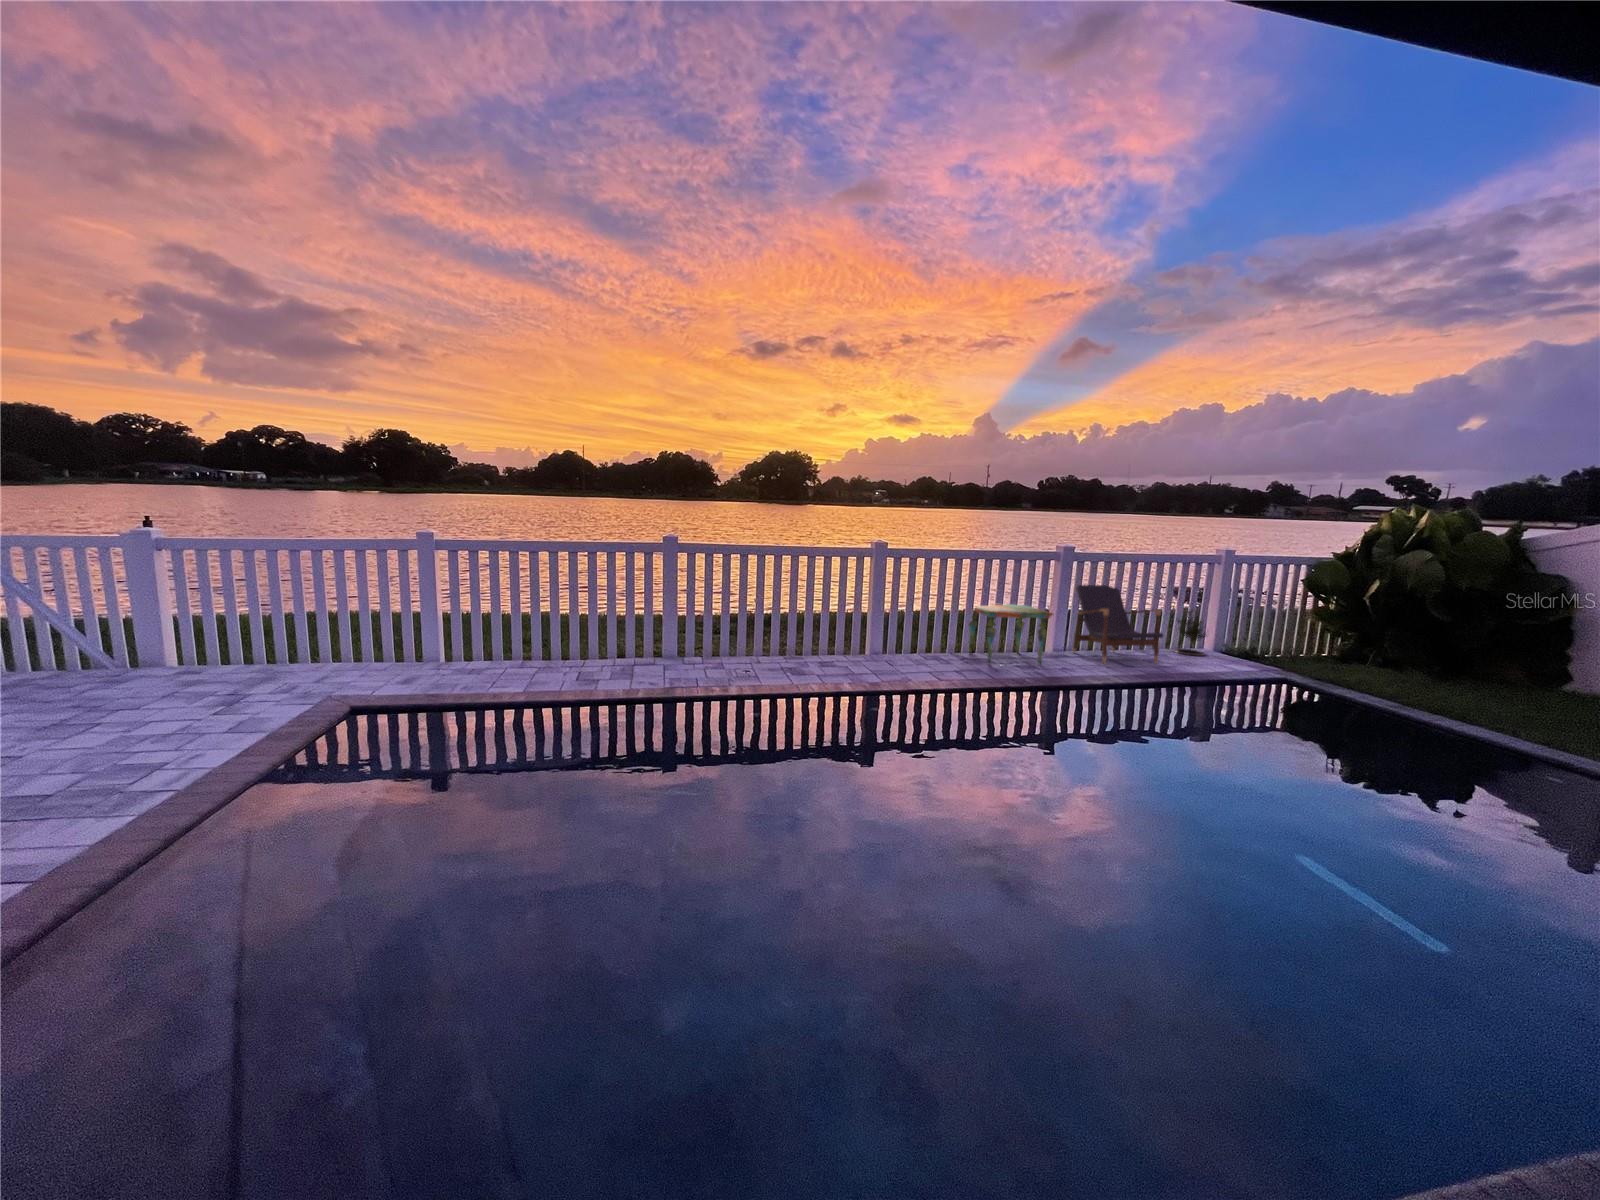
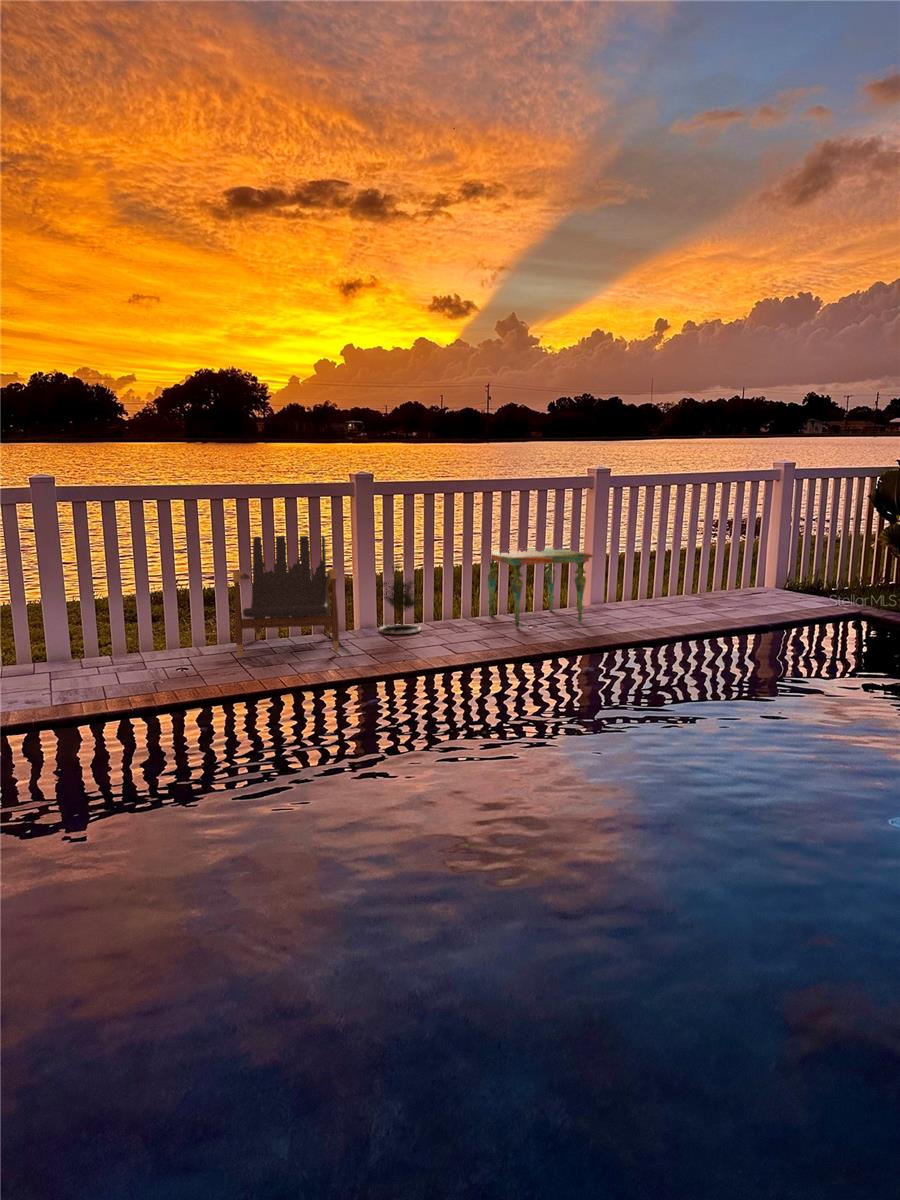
lounge chair: present [1073,585,1163,664] -> present [233,536,339,657]
potted tree: present [1174,608,1205,656] -> present [379,562,421,634]

